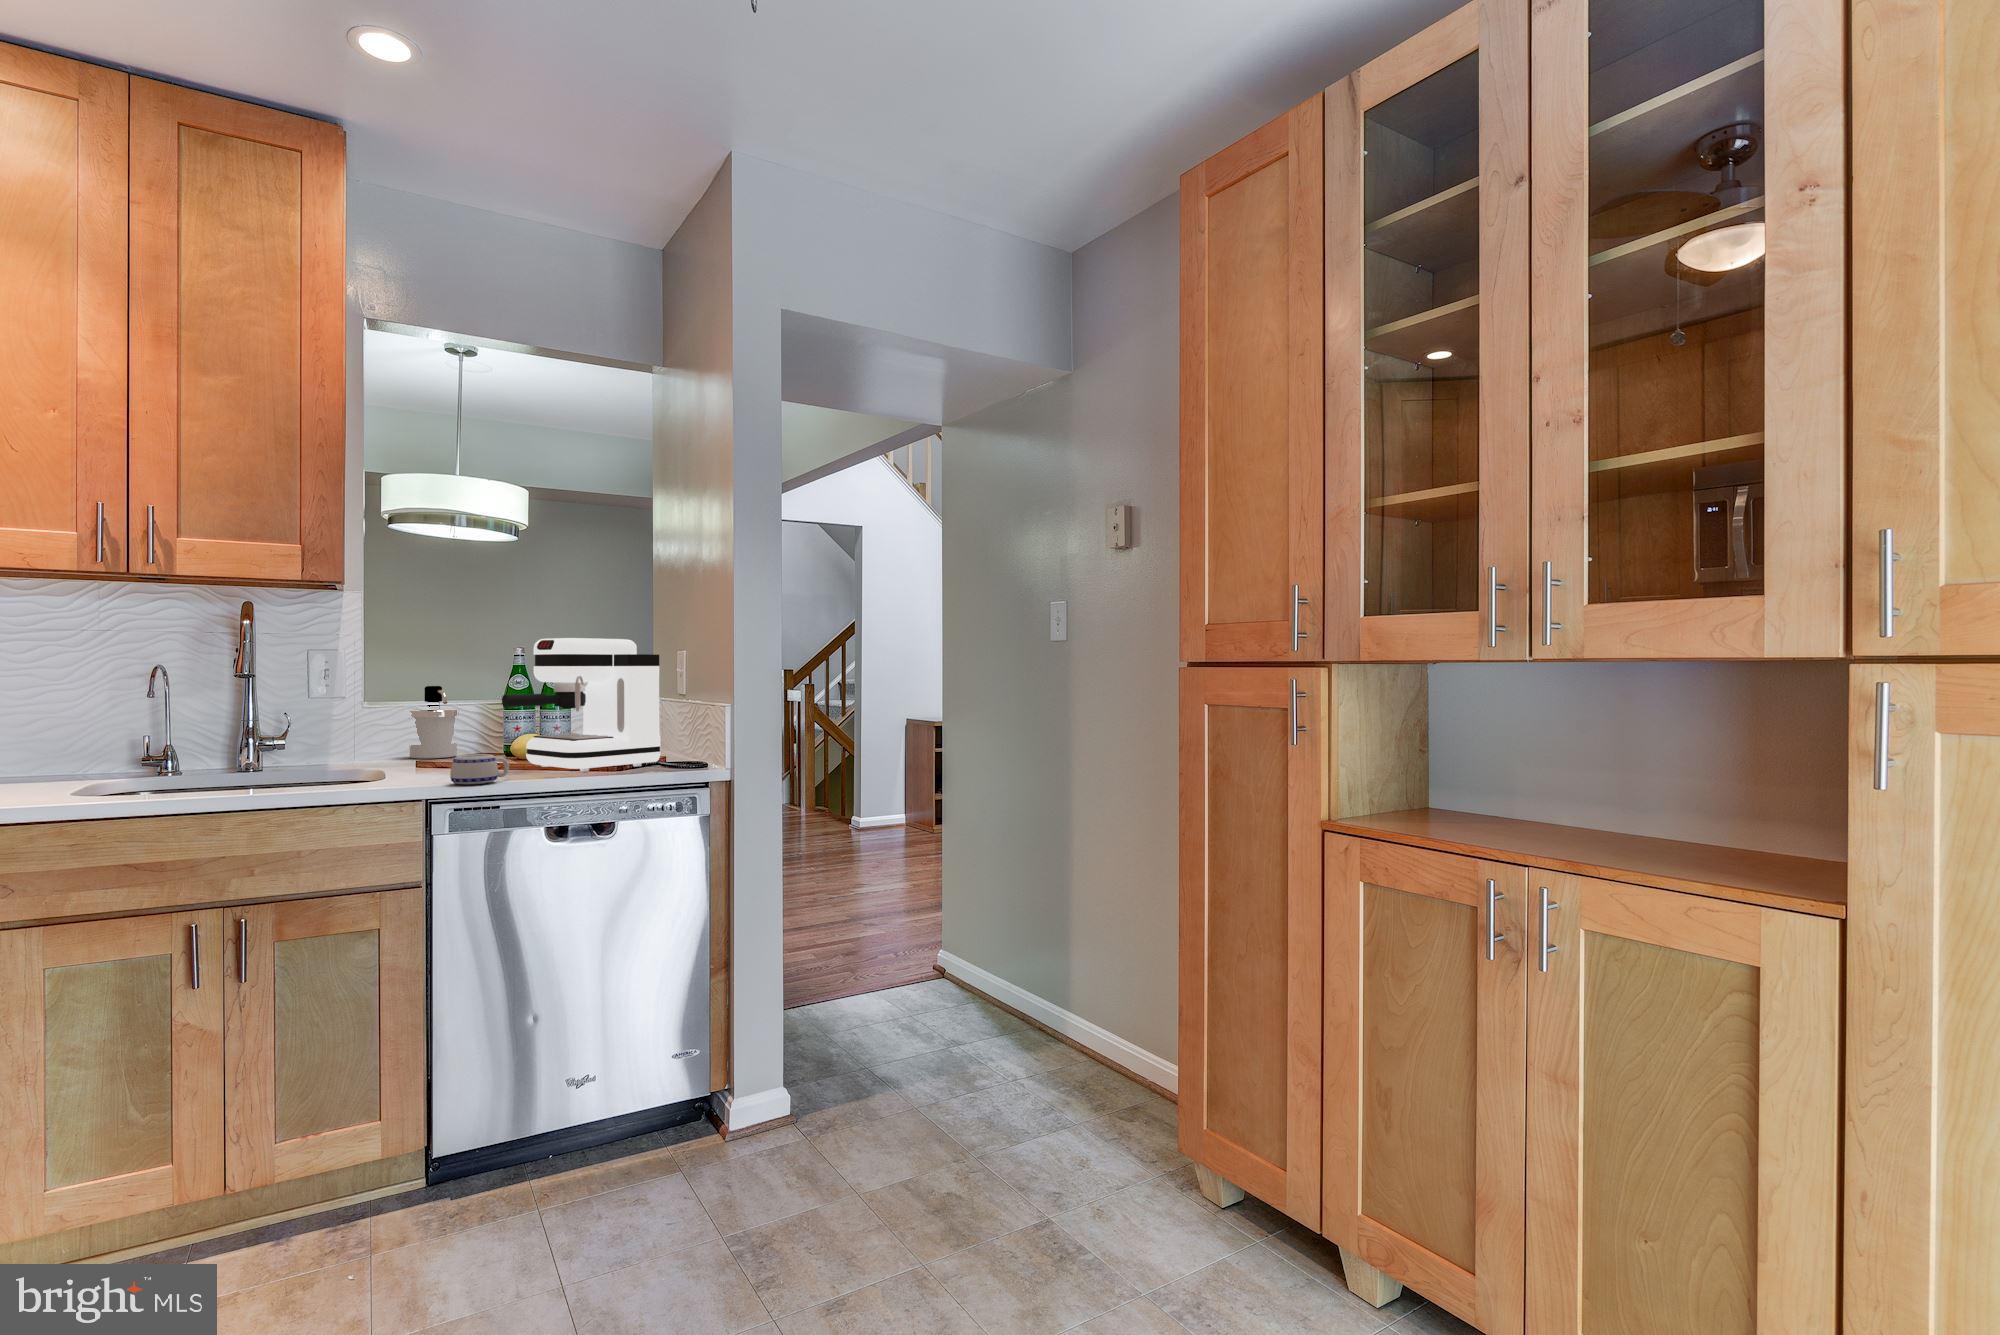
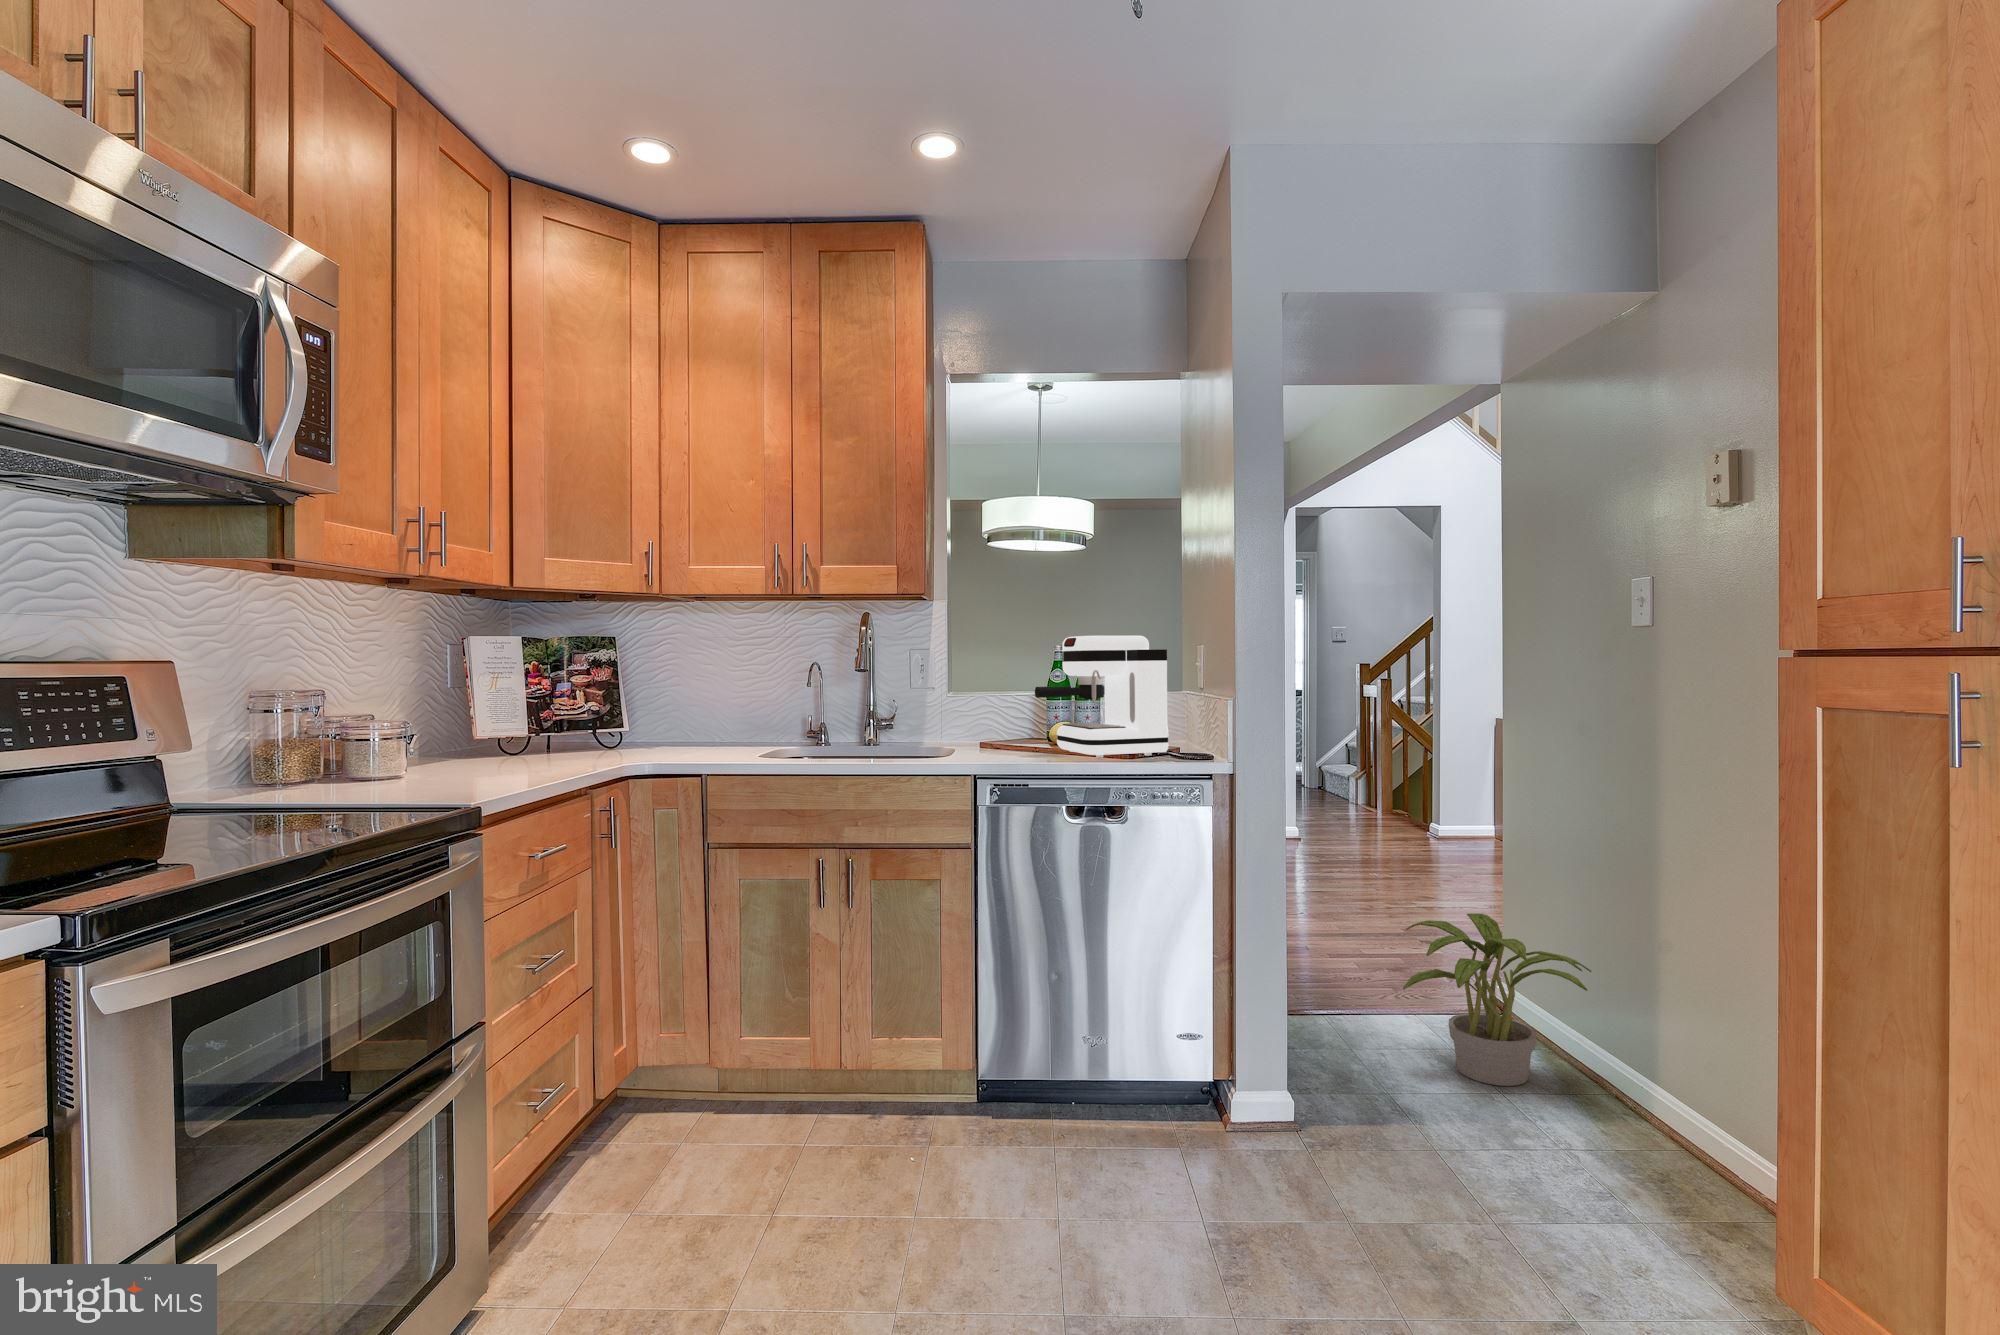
soap dispenser: present [409,686,457,759] -> none [979,679,1015,741]
mug: present [450,754,509,784] -> none [990,738,1035,763]
potted plant: none [873,890,1019,1037] -> present [1403,914,1591,1086]

